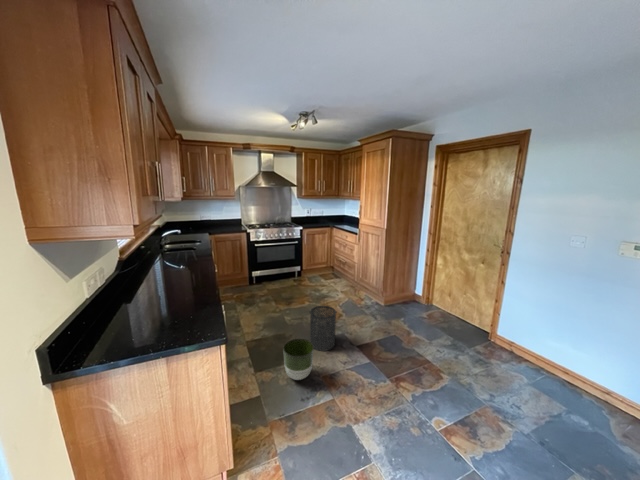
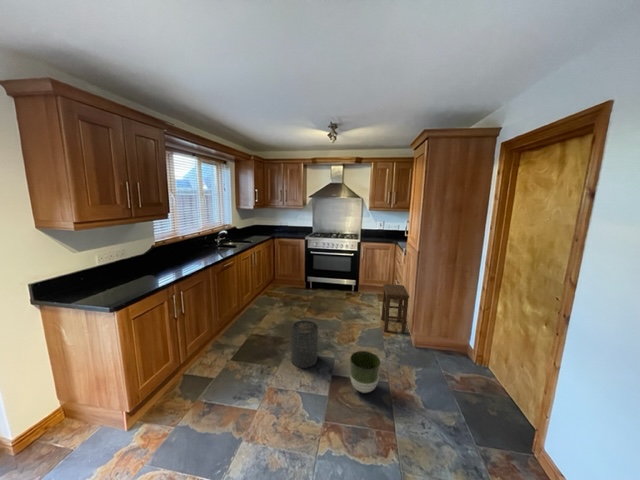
stool: none [342,260,372,302] -> present [381,284,409,333]
planter: present [283,339,314,380] -> present [350,351,380,393]

